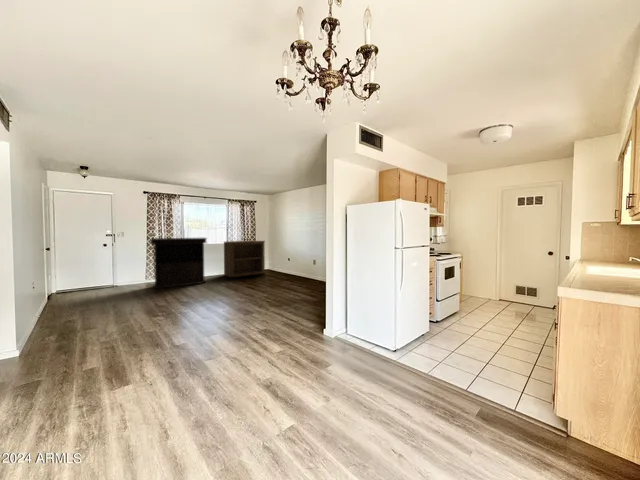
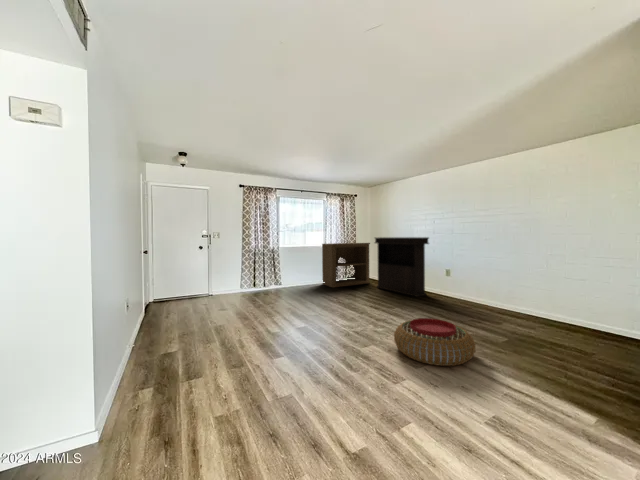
console table: present [151,238,206,288] -> present [375,237,429,296]
pouf: none [238,292,286,318] -> present [394,318,475,366]

